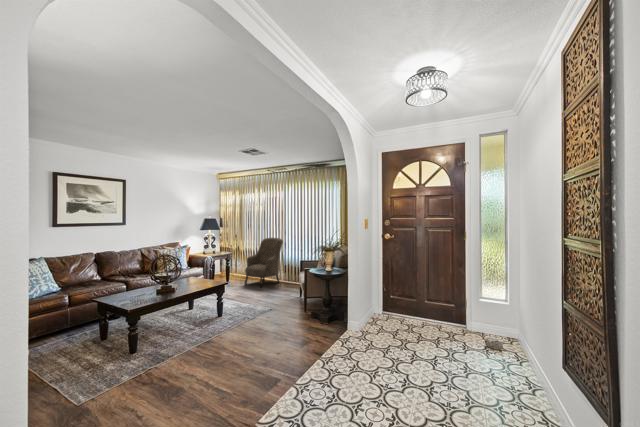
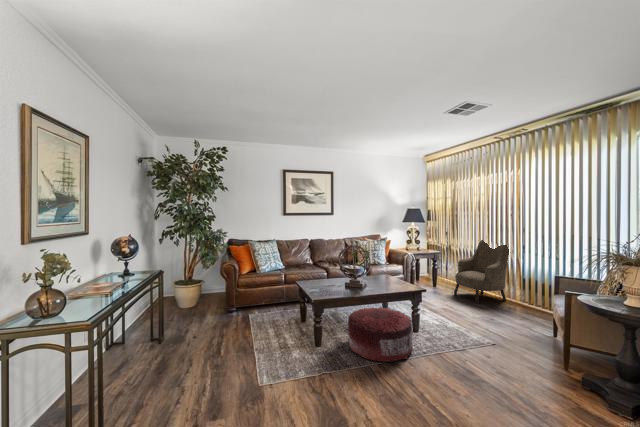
pouf: none [164,302,223,347] -> present [348,307,413,362]

